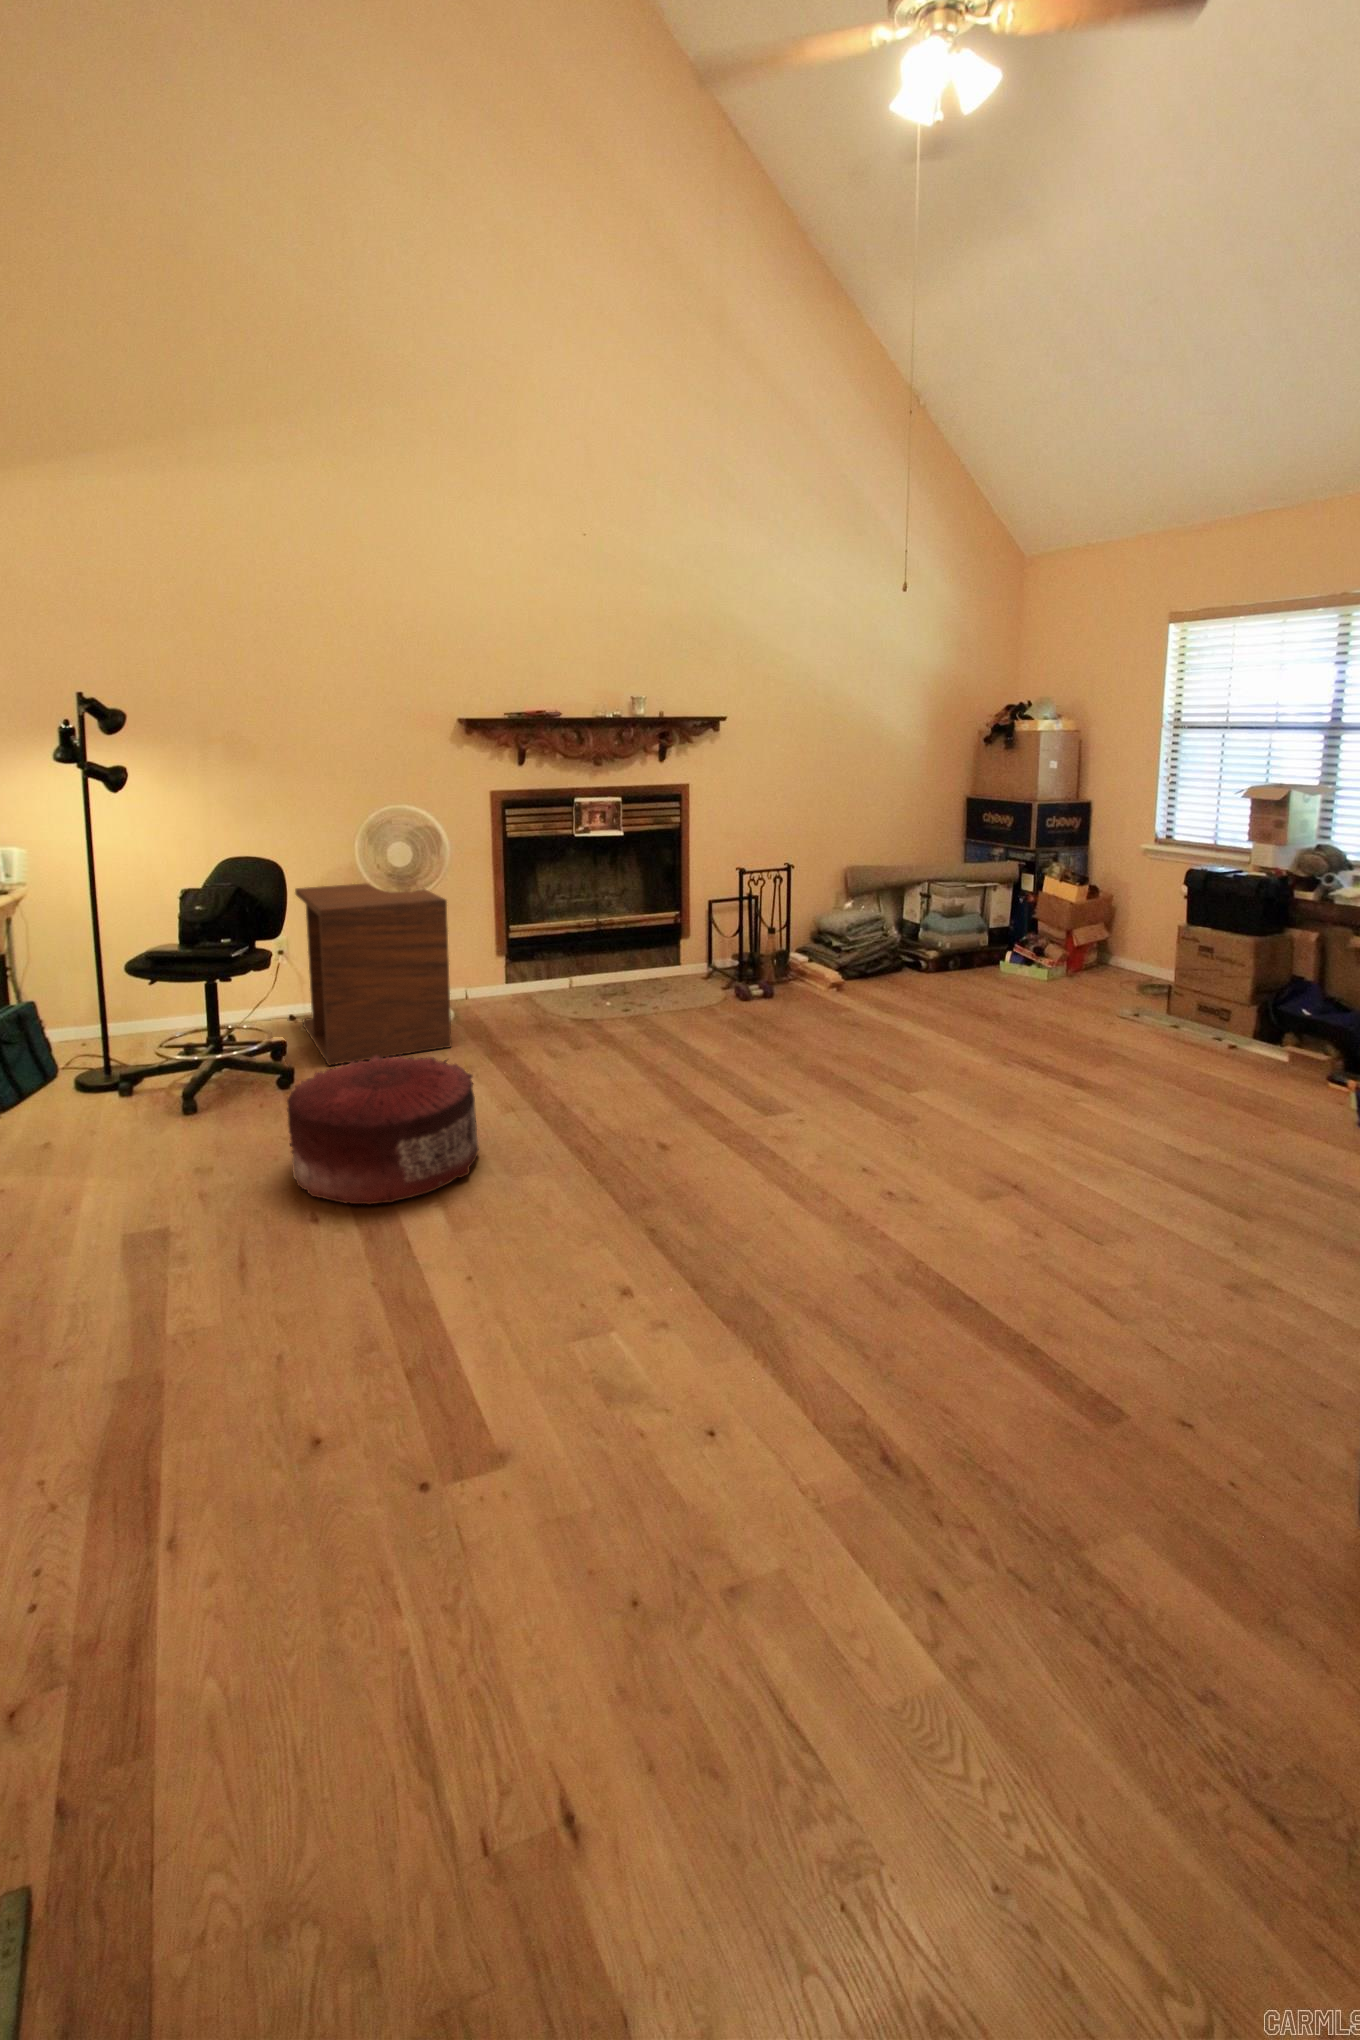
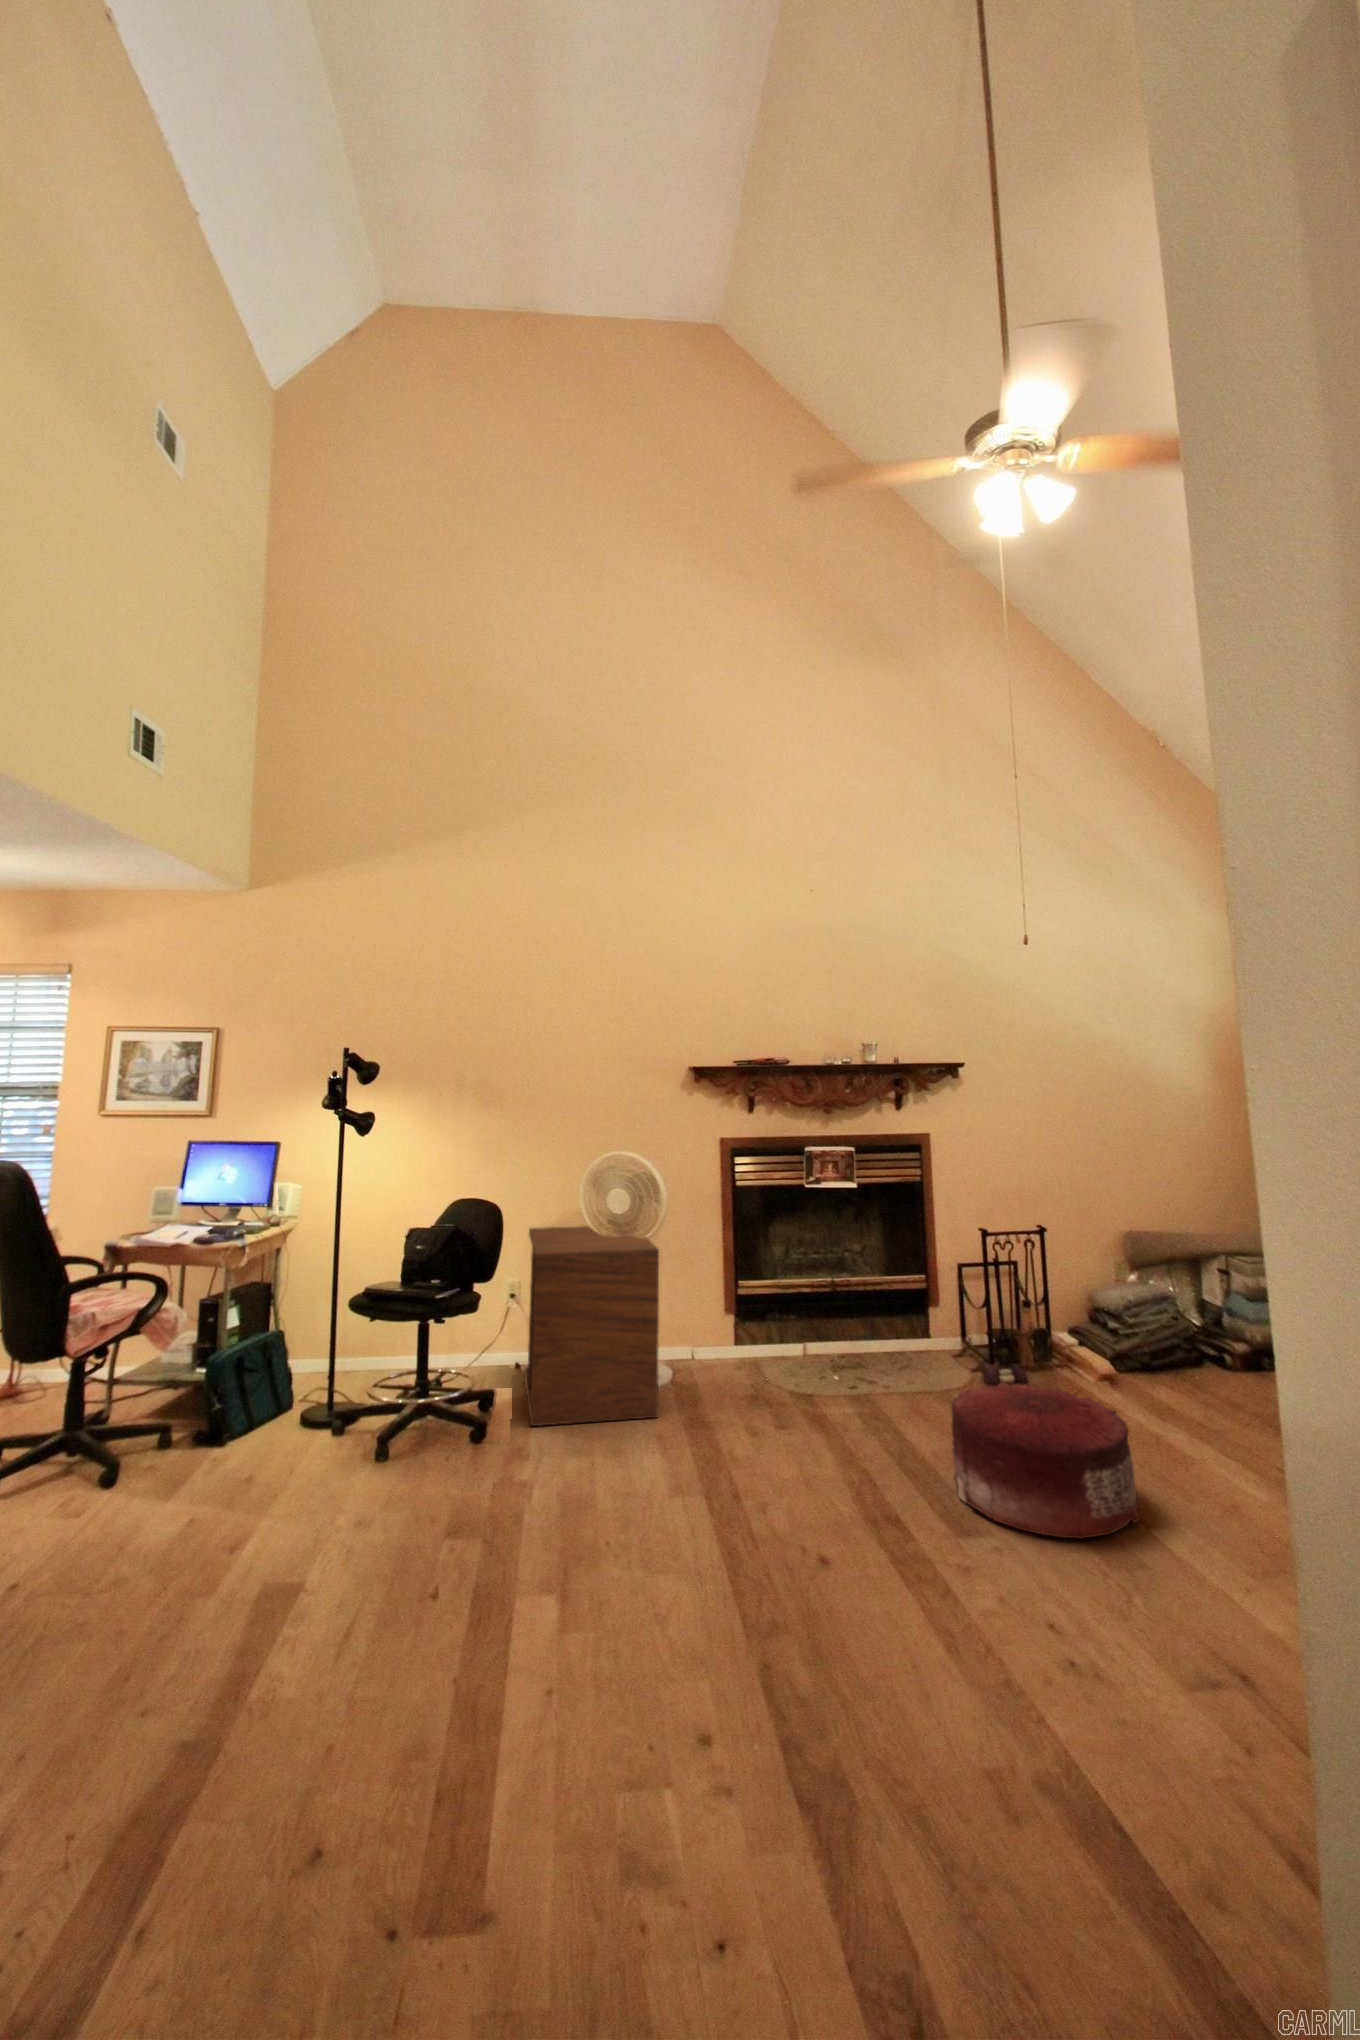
pouf: present [287,1055,479,1204] -> present [951,1381,1140,1539]

